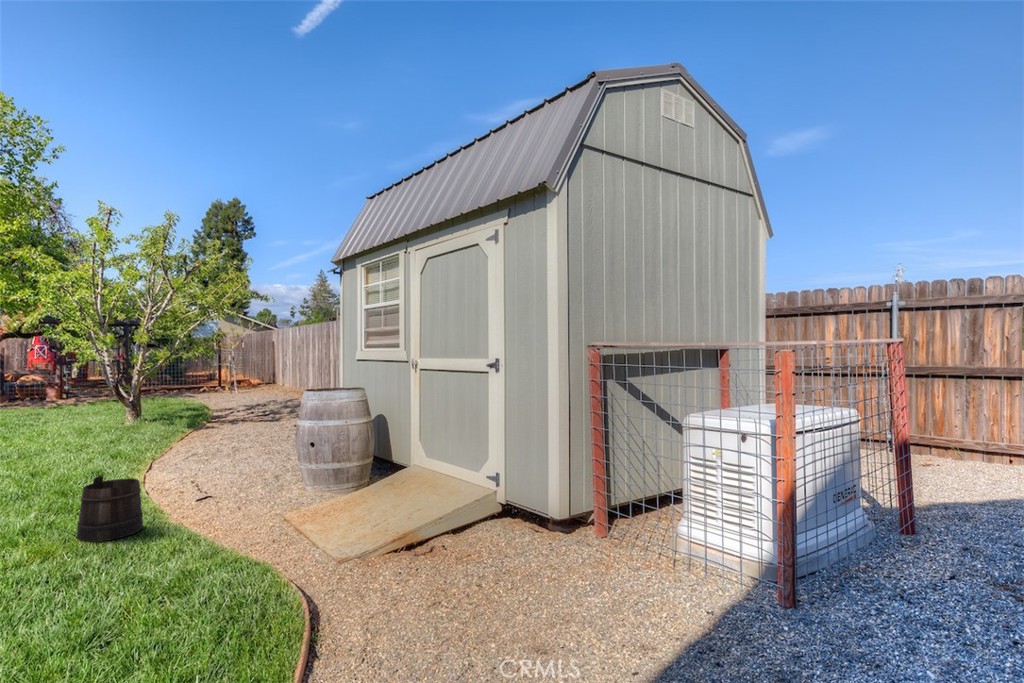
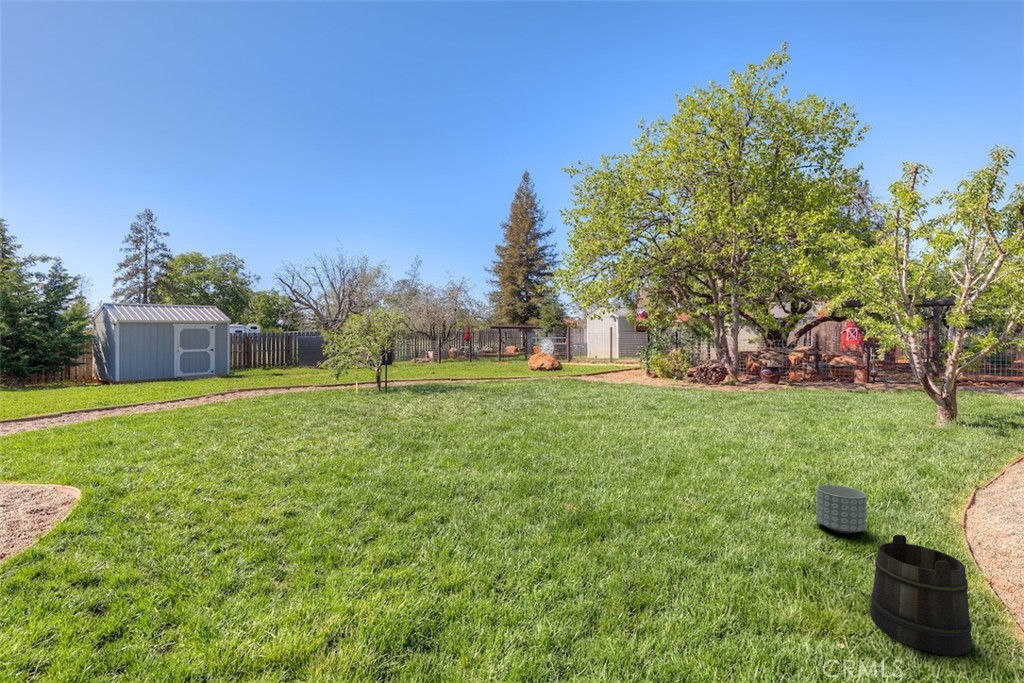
planter: none [22,468,71,506] -> present [817,485,867,533]

